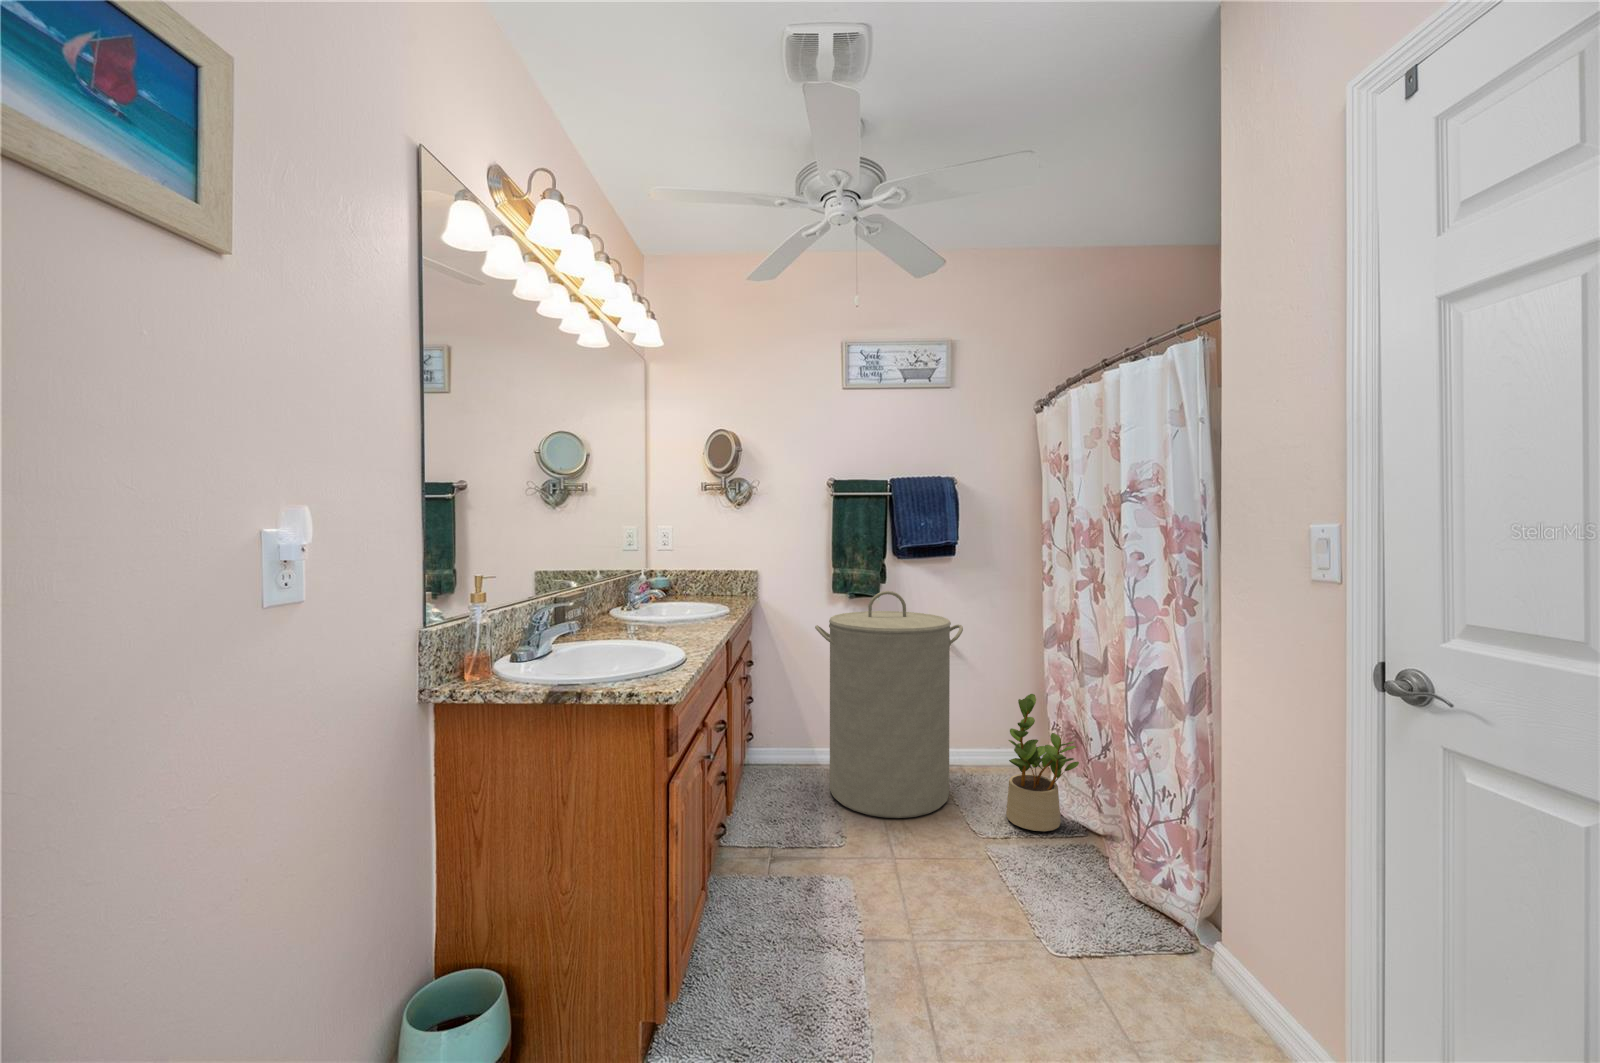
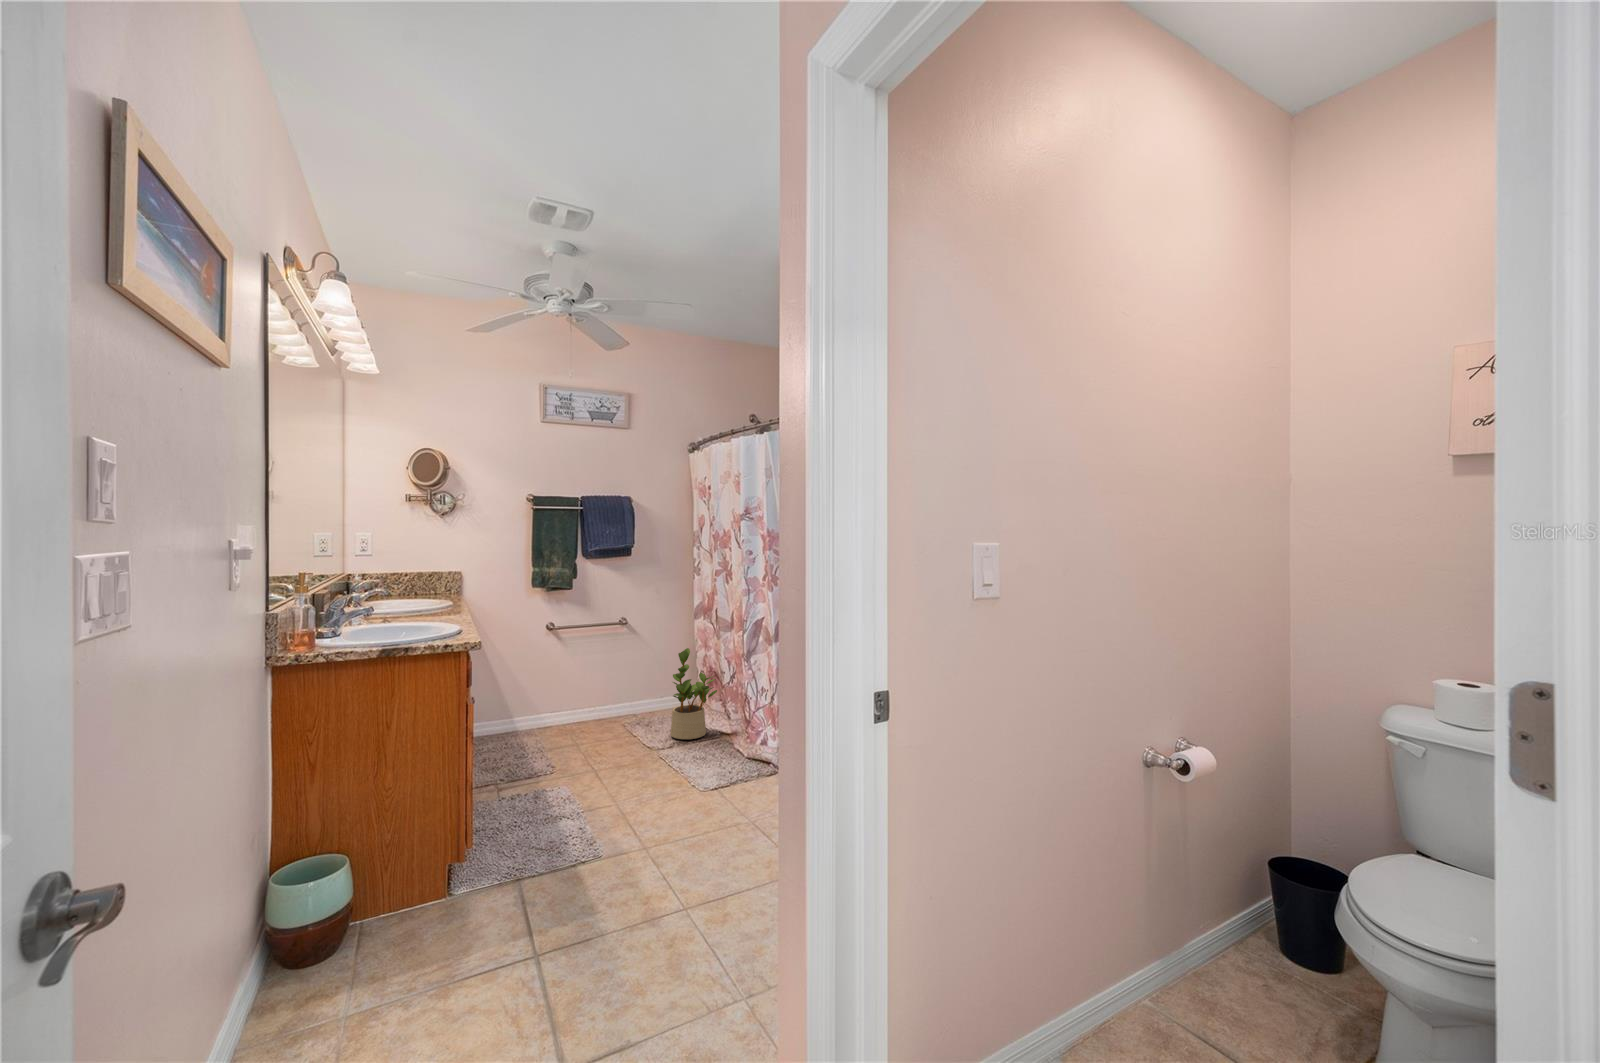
laundry hamper: present [815,591,963,818] -> none [522,583,639,752]

